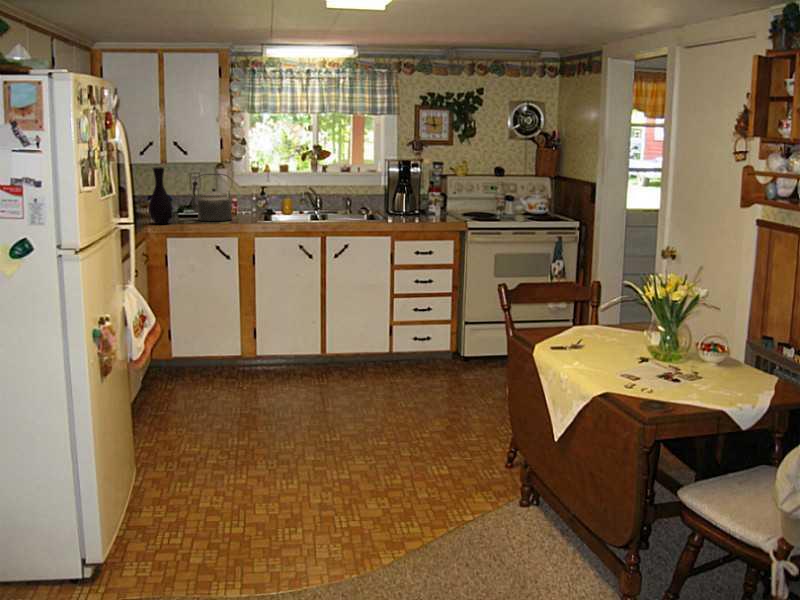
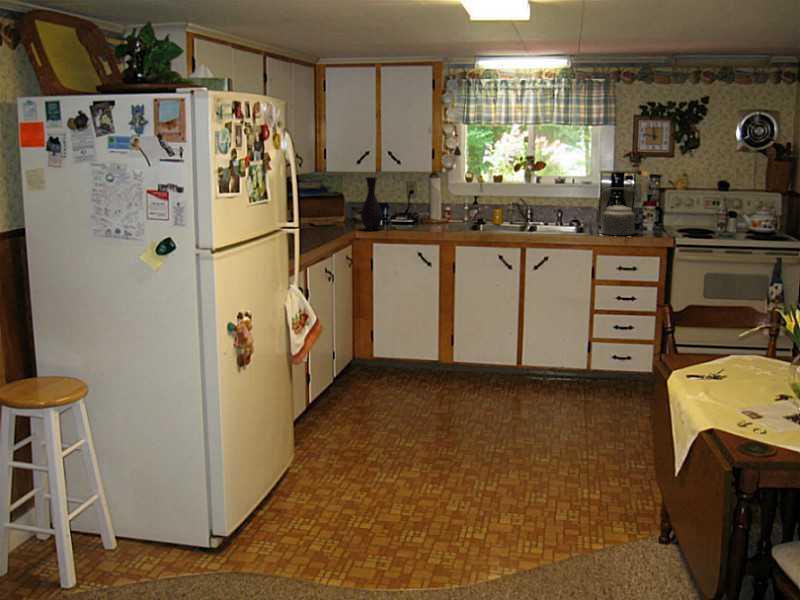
kettle: present [188,174,232,221] -> present [593,188,638,235]

